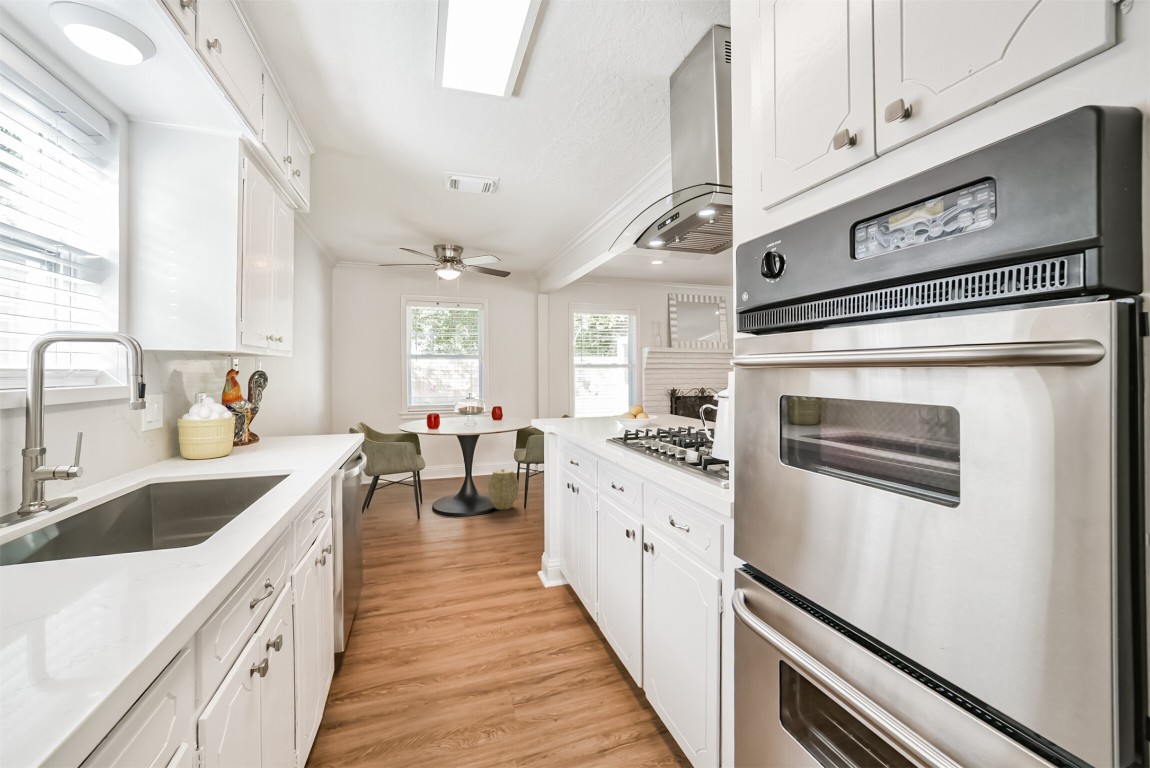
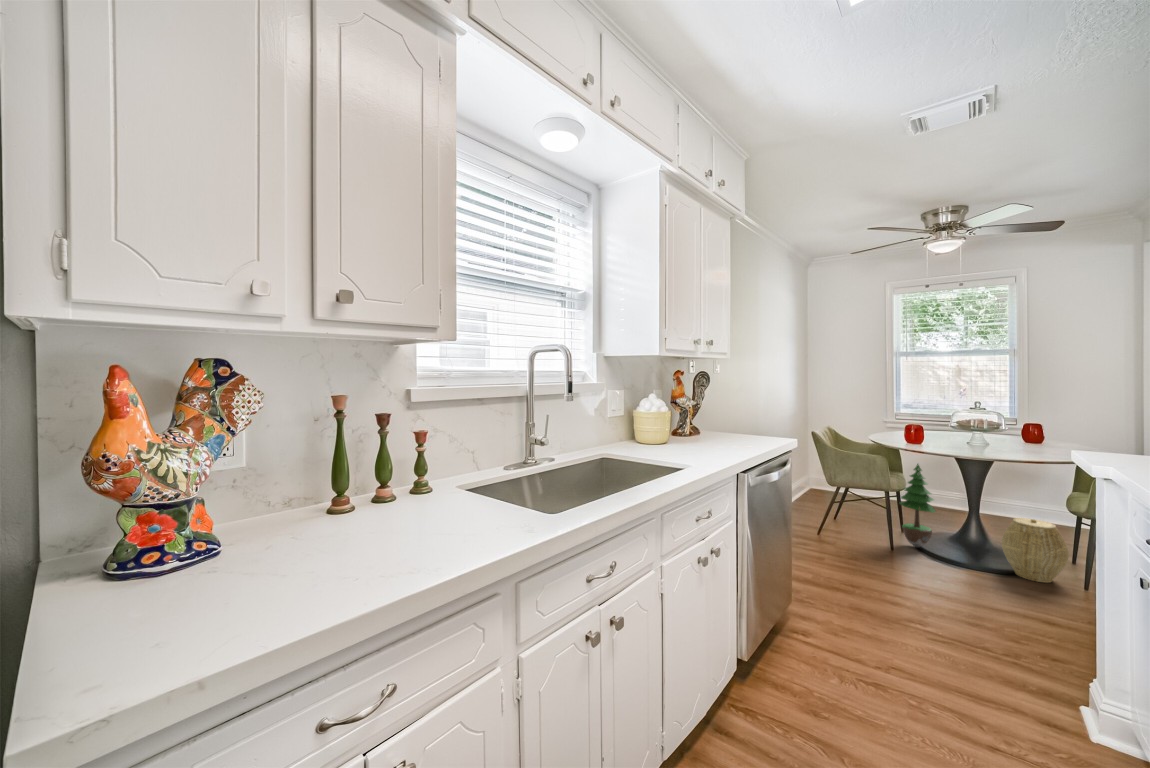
potted tree: none [426,443,450,509] -> present [900,464,936,547]

